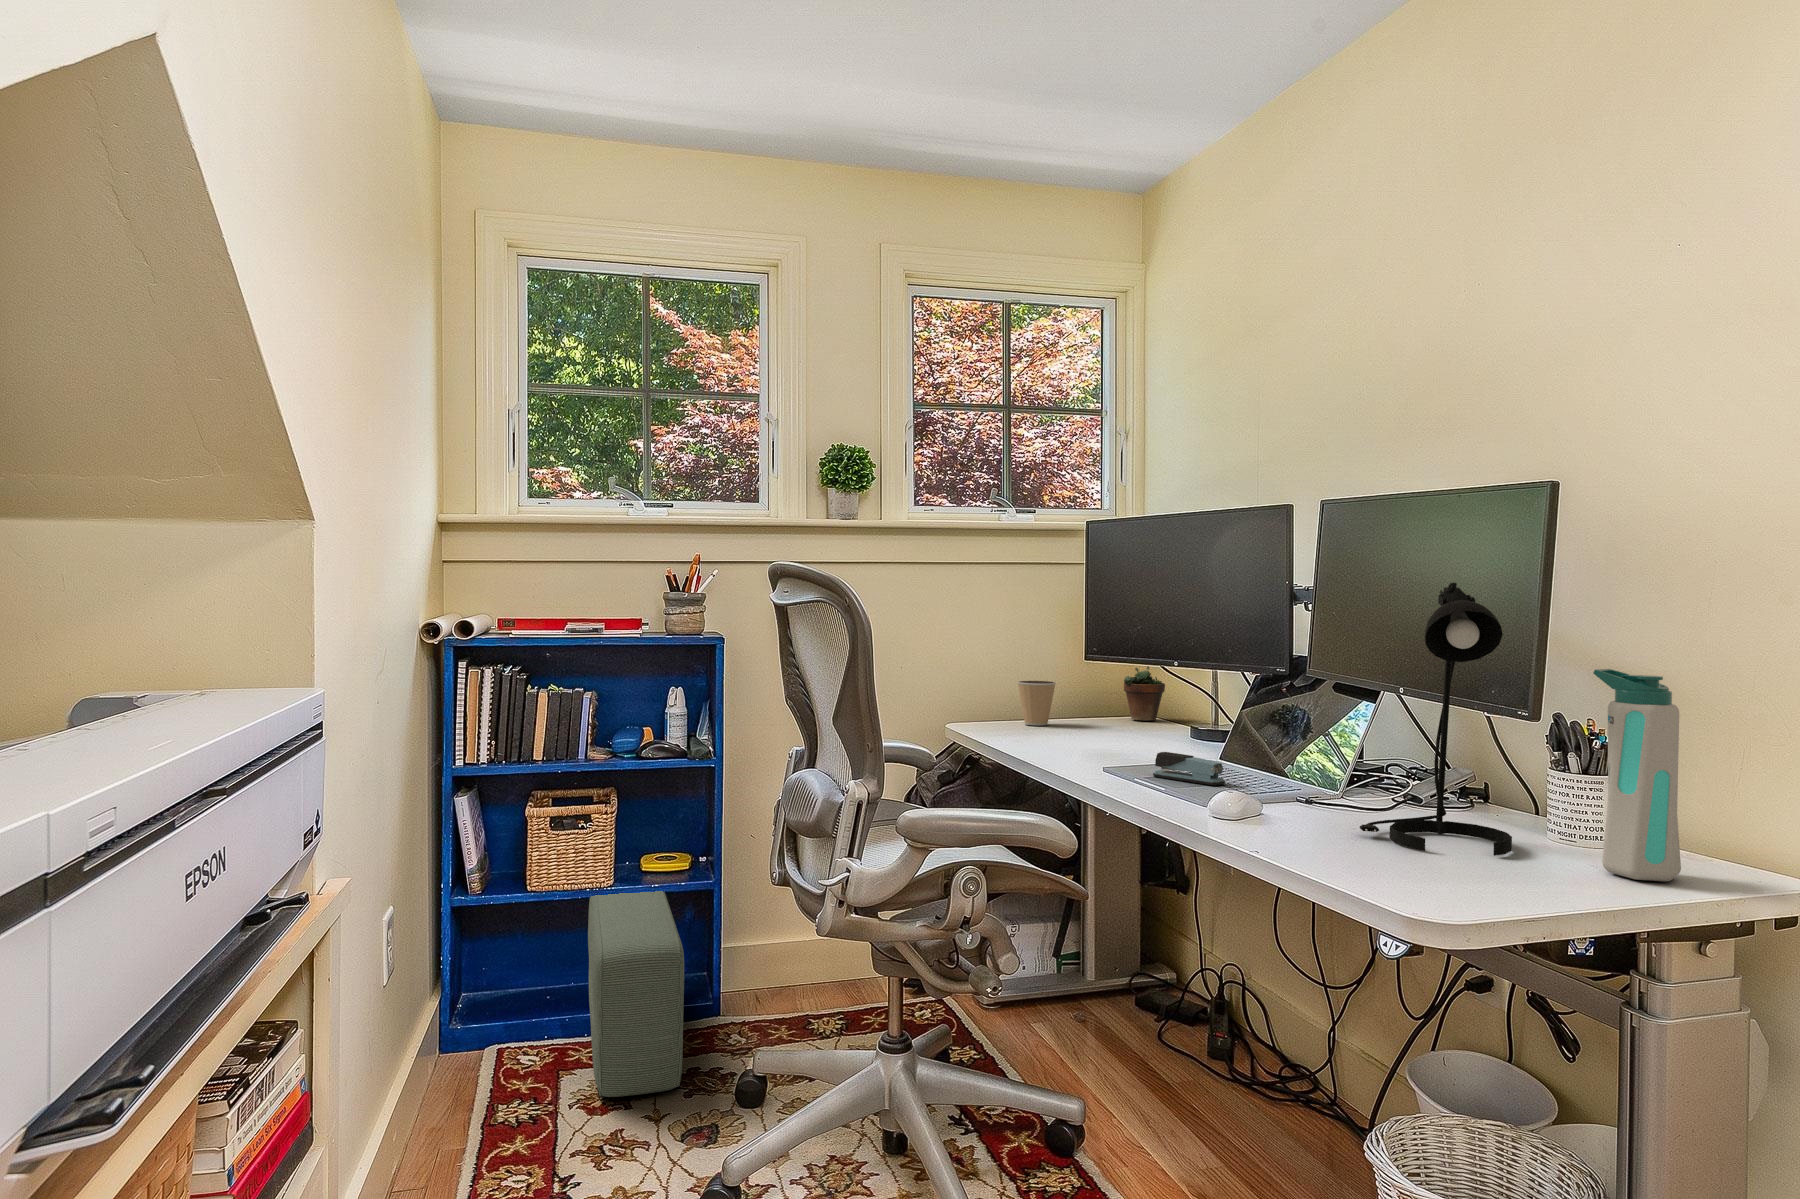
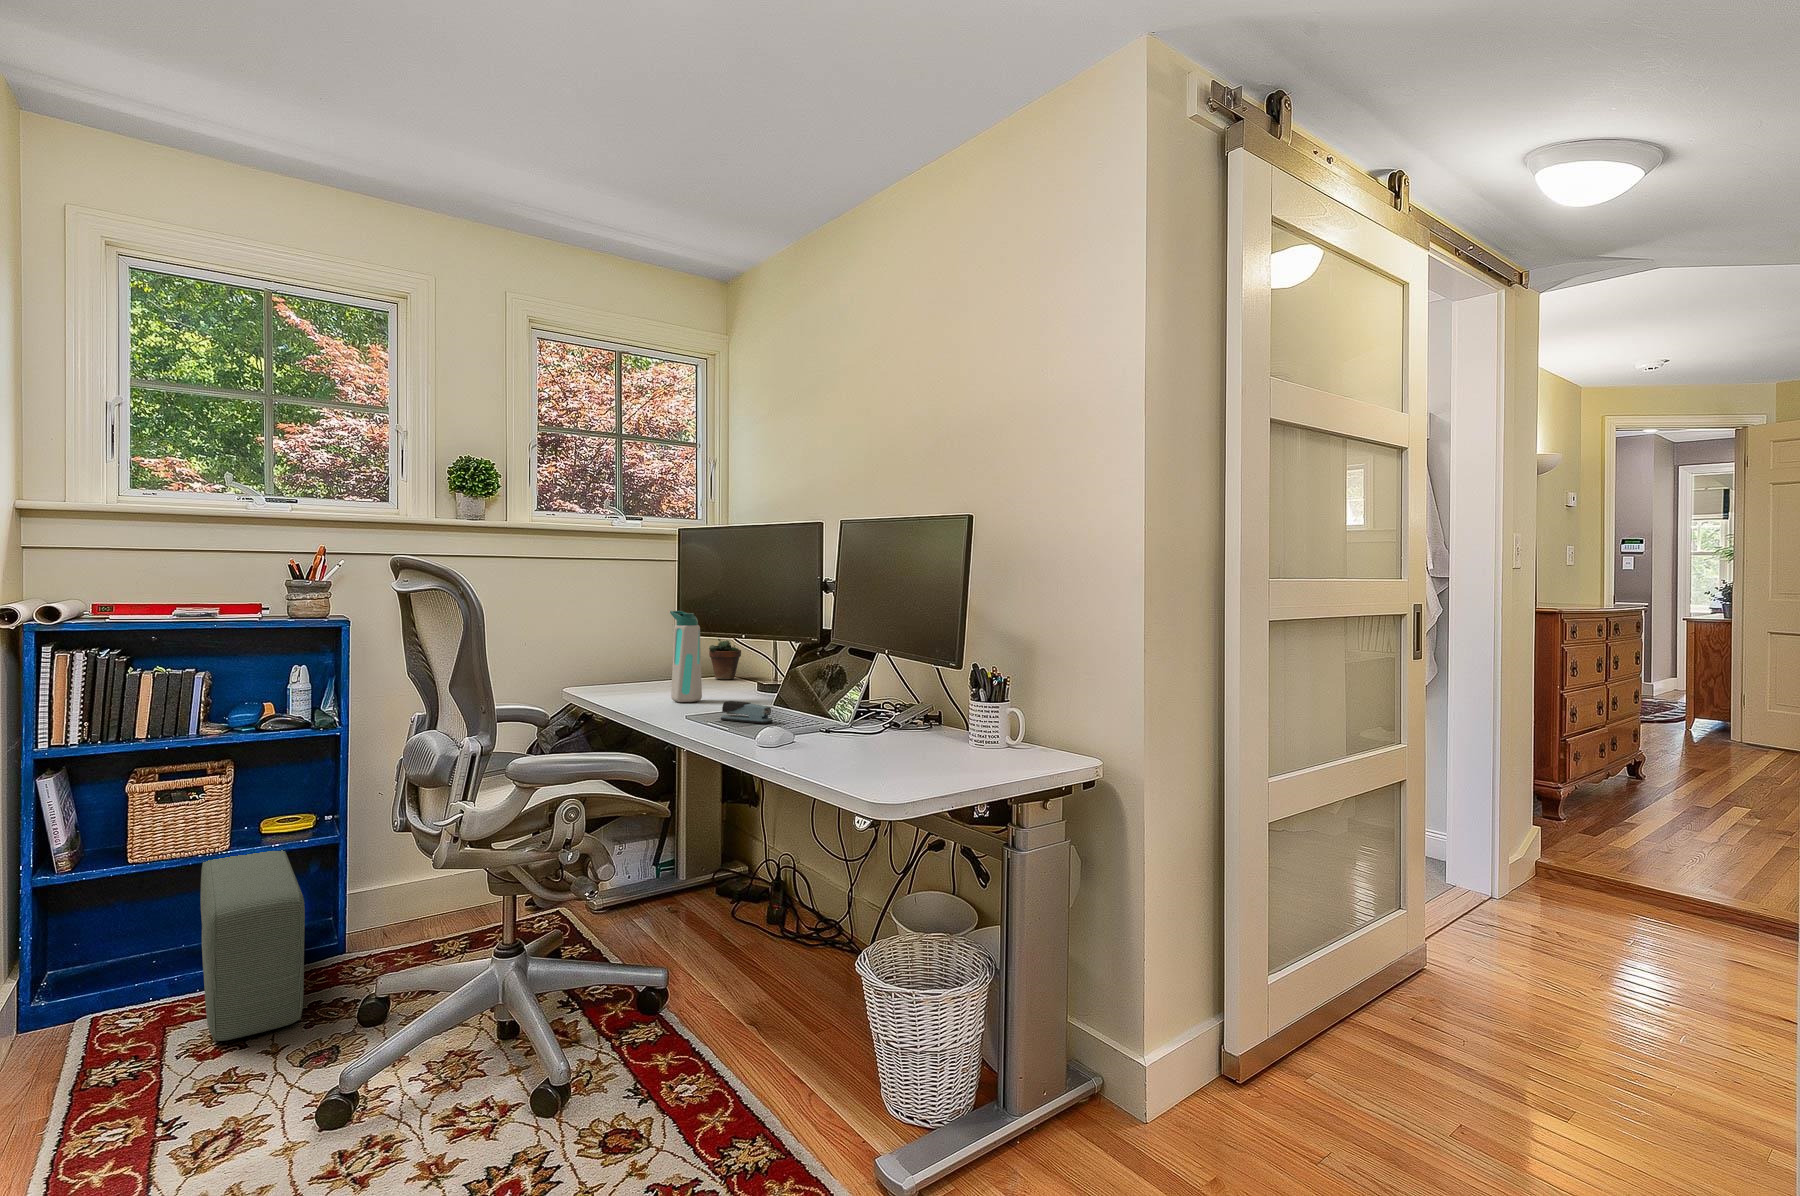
desk lamp: present [1360,583,1512,856] -> none [855,574,949,758]
water bottle: present [1593,669,1681,881] -> present [670,611,702,702]
coffee cup: present [1018,681,1056,726] -> none [621,651,653,686]

